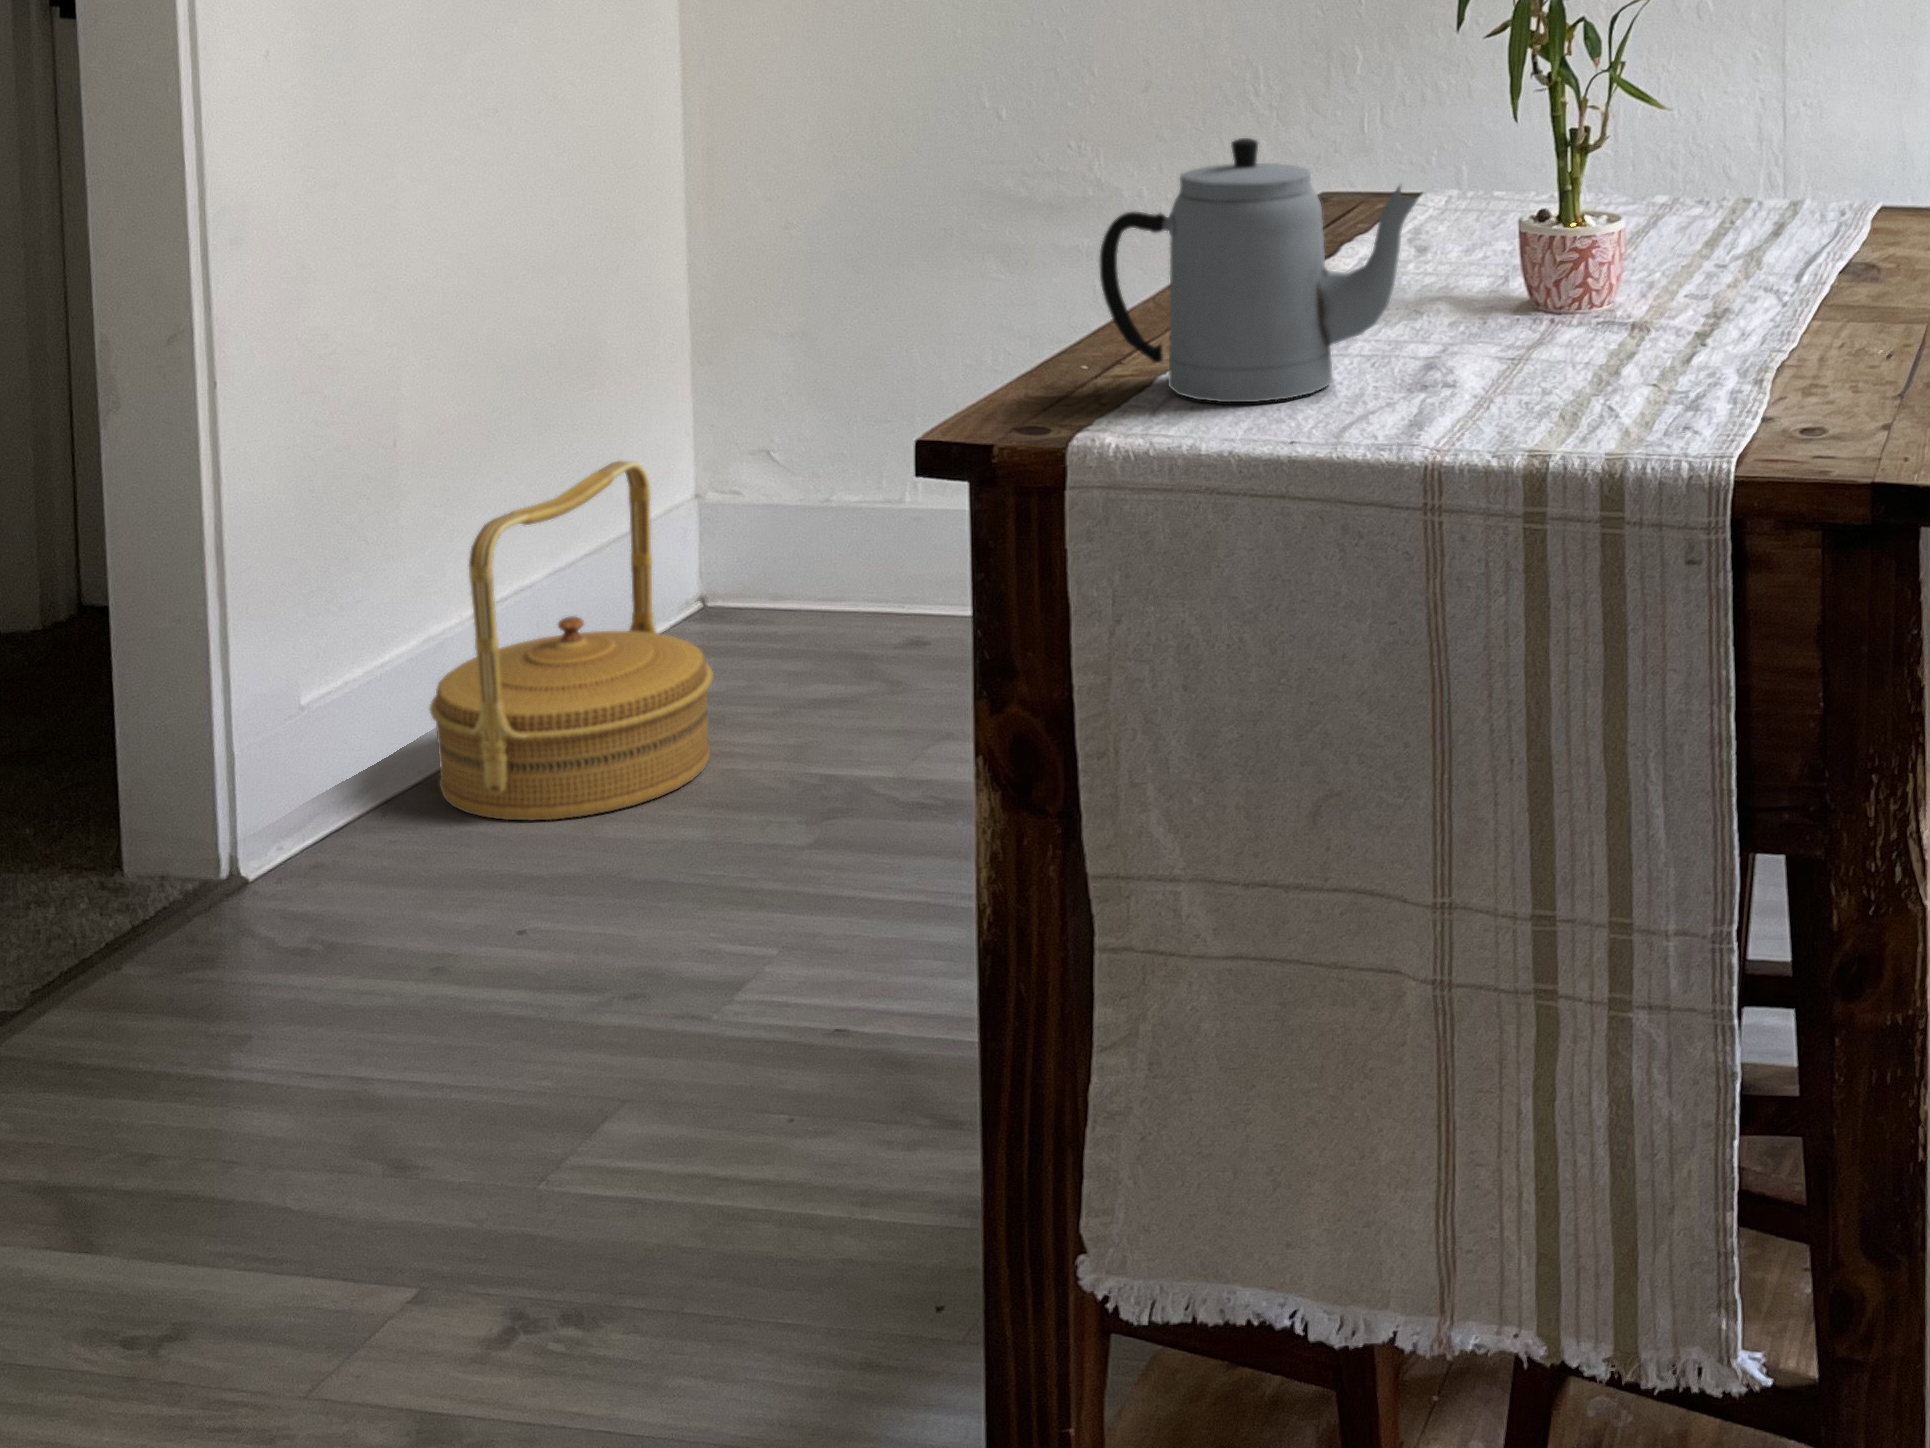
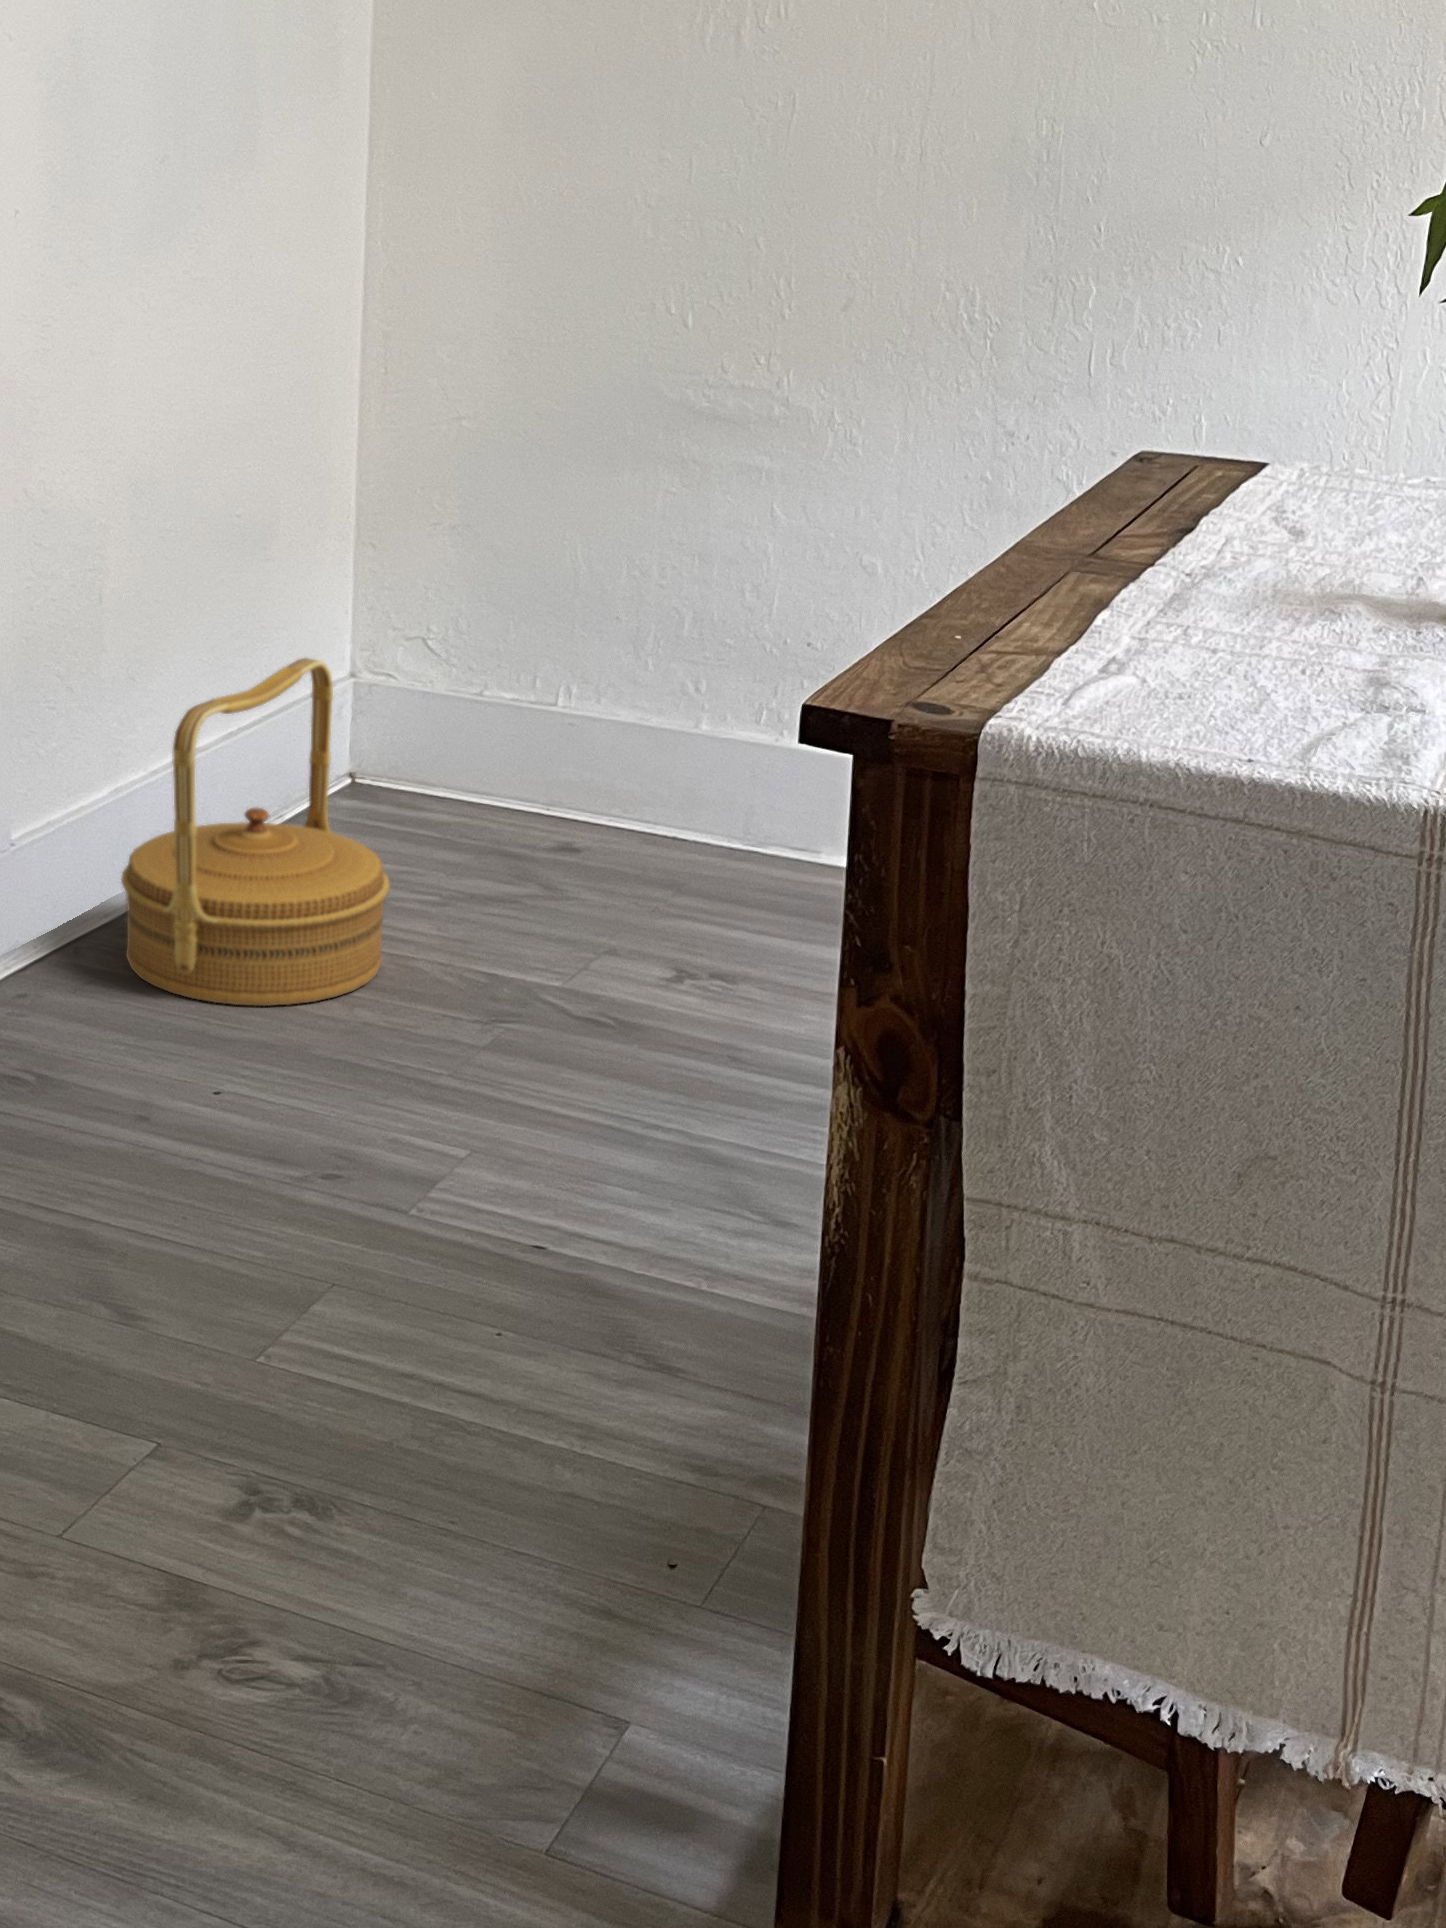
teapot: present [1100,138,1418,402] -> none [1006,404,1403,705]

